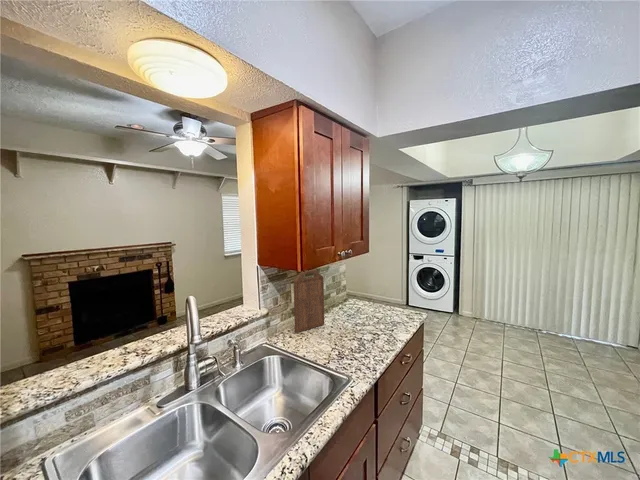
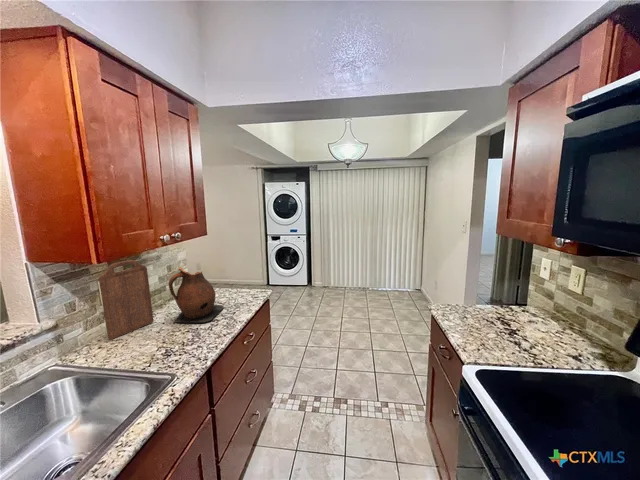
ceramic pitcher: none [338,280,382,335] -> present [169,267,224,323]

